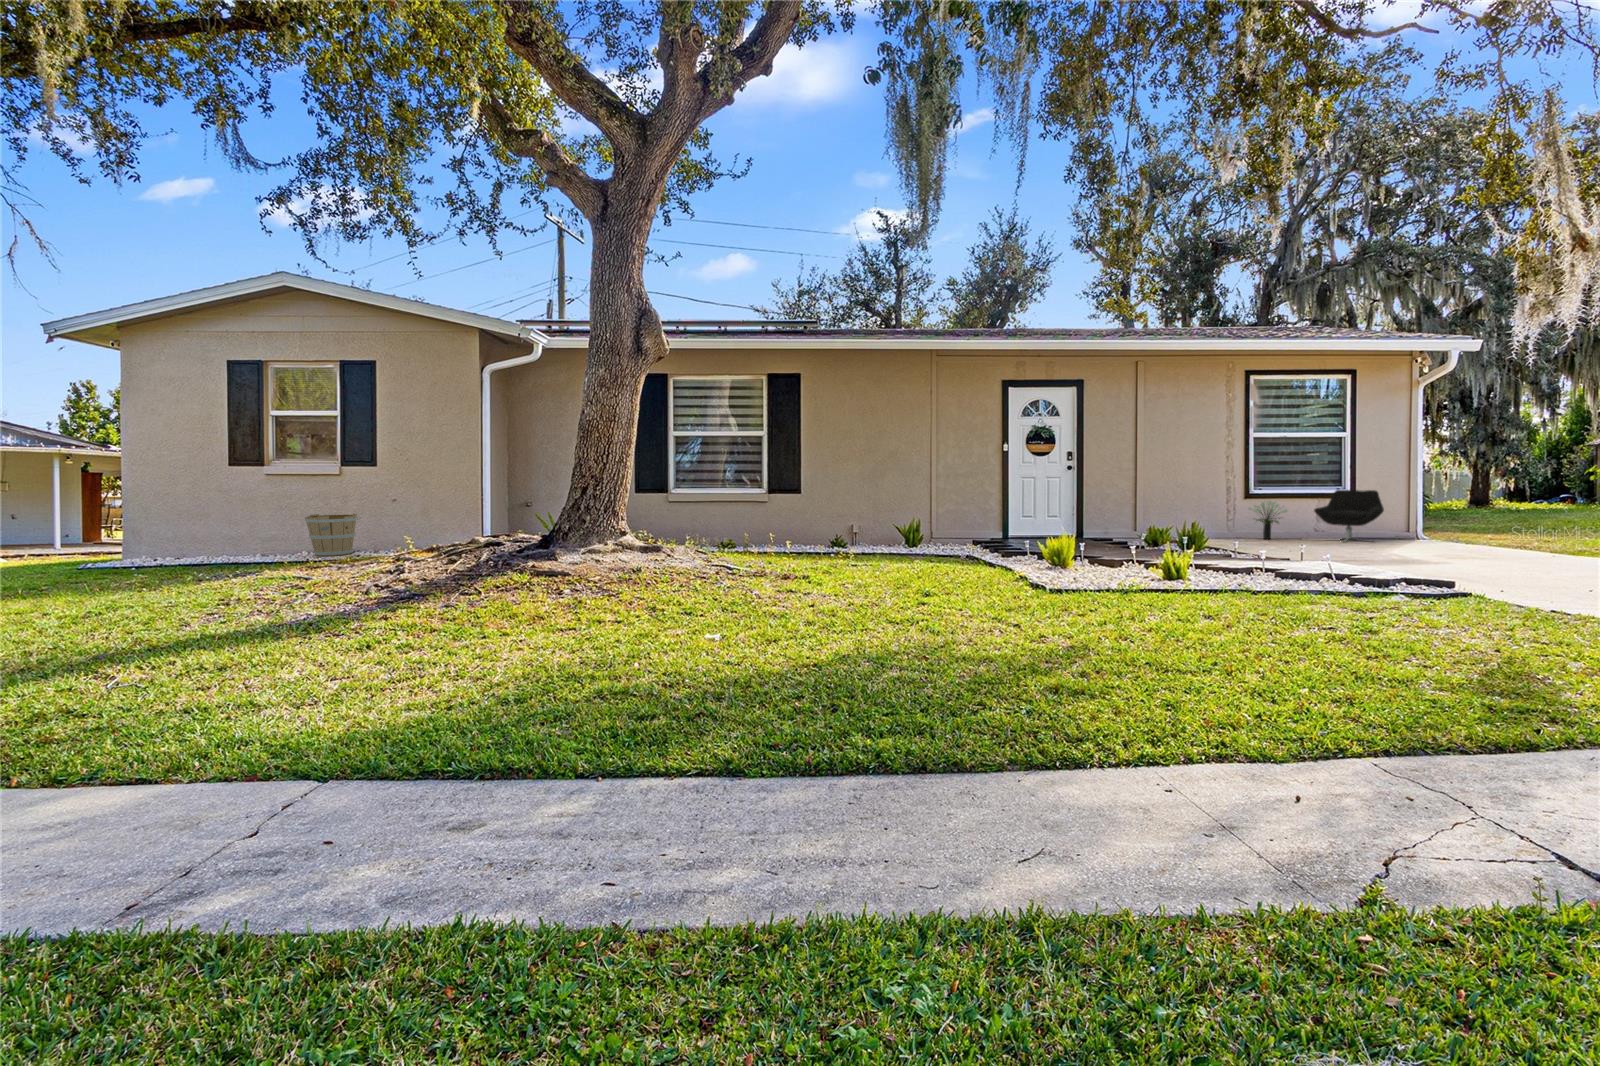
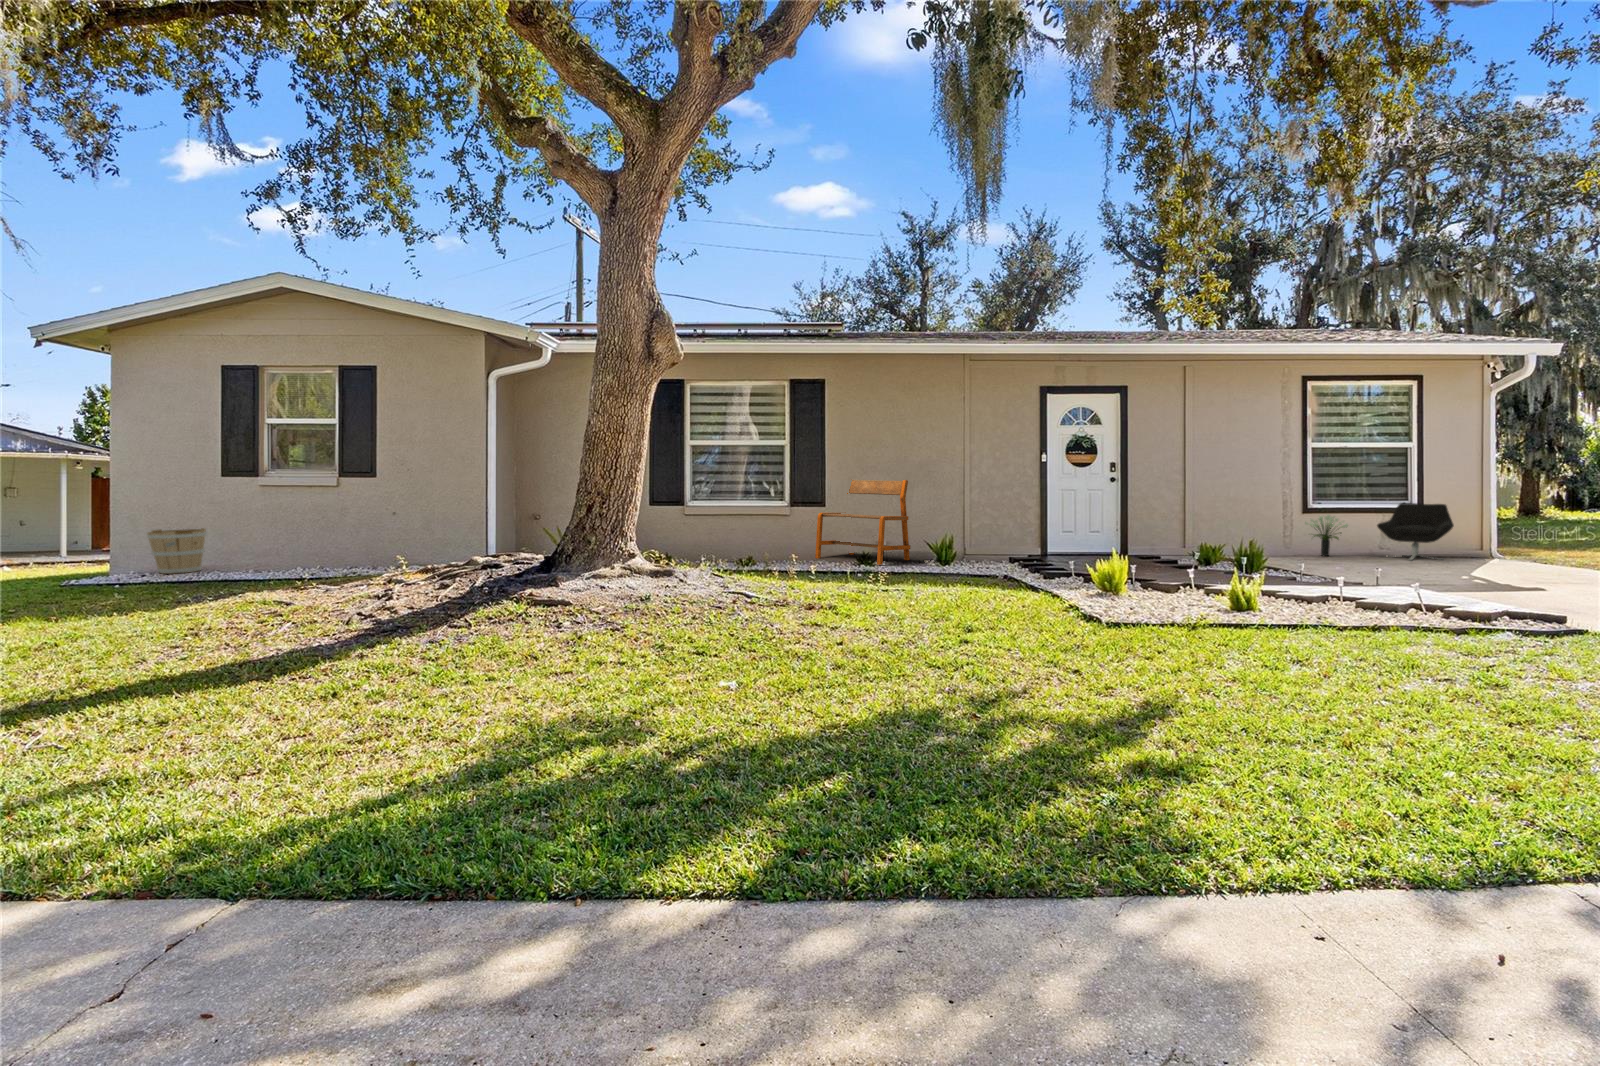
bench: none [792,468,881,548] -> present [815,480,910,565]
wooden bucket: present [305,514,358,556] -> present [147,528,207,574]

